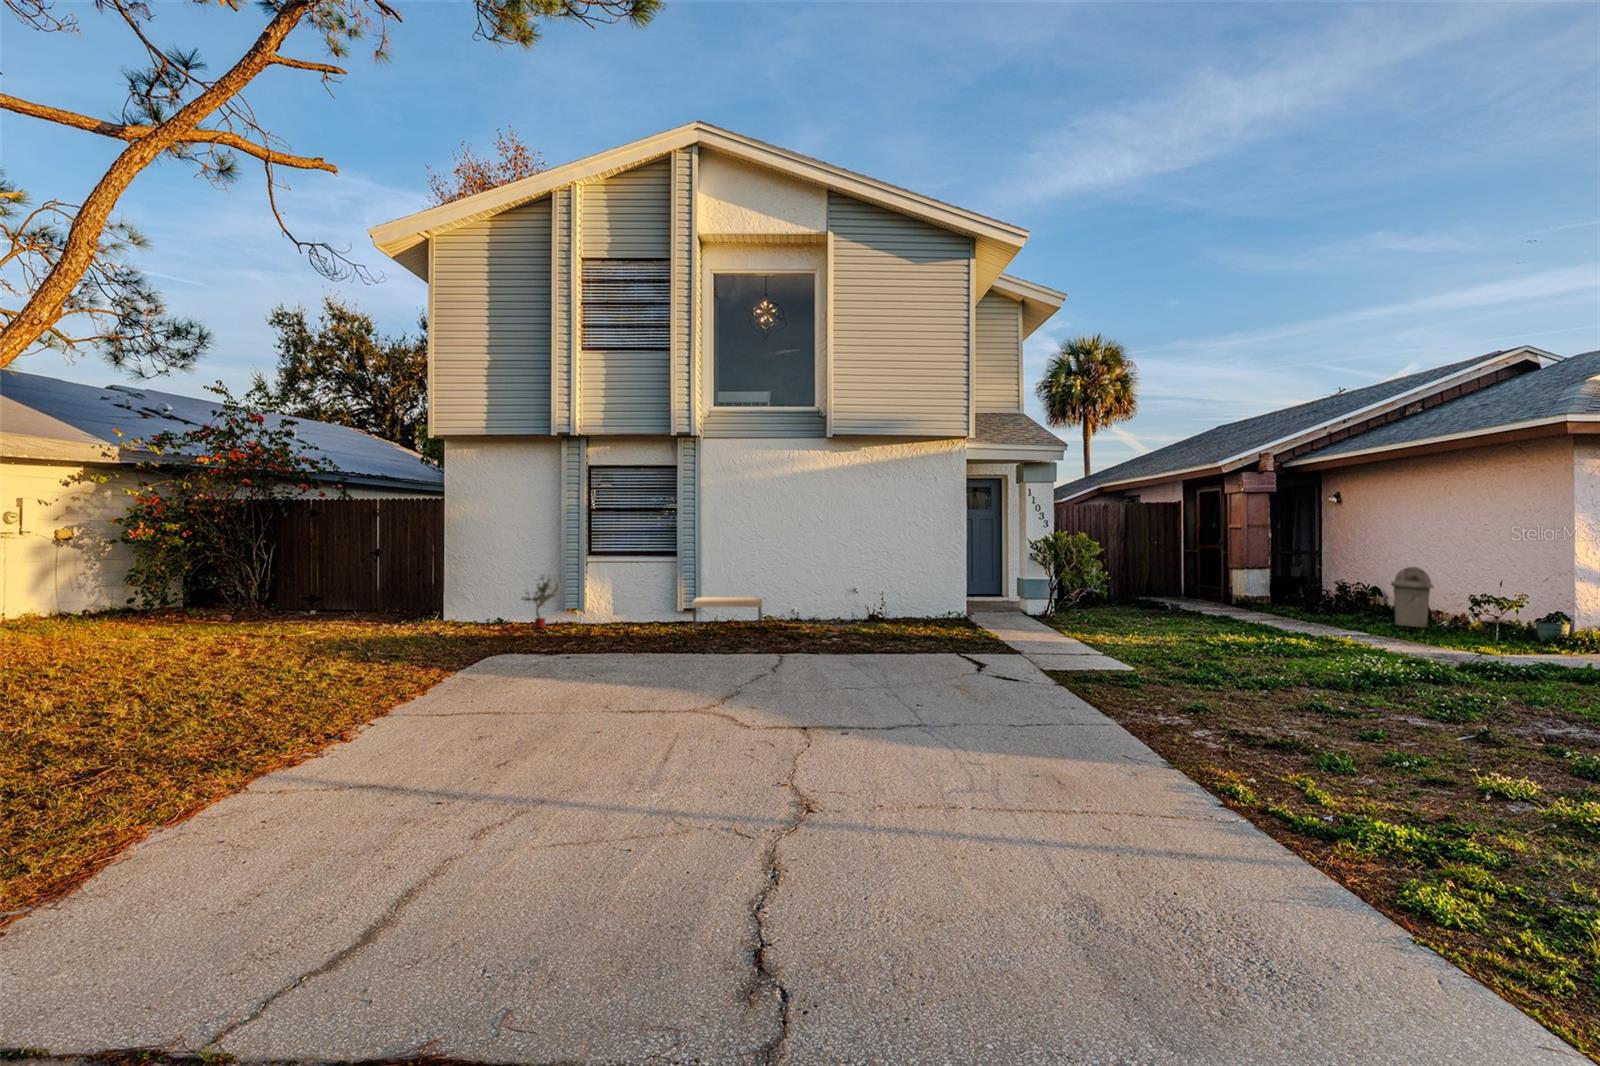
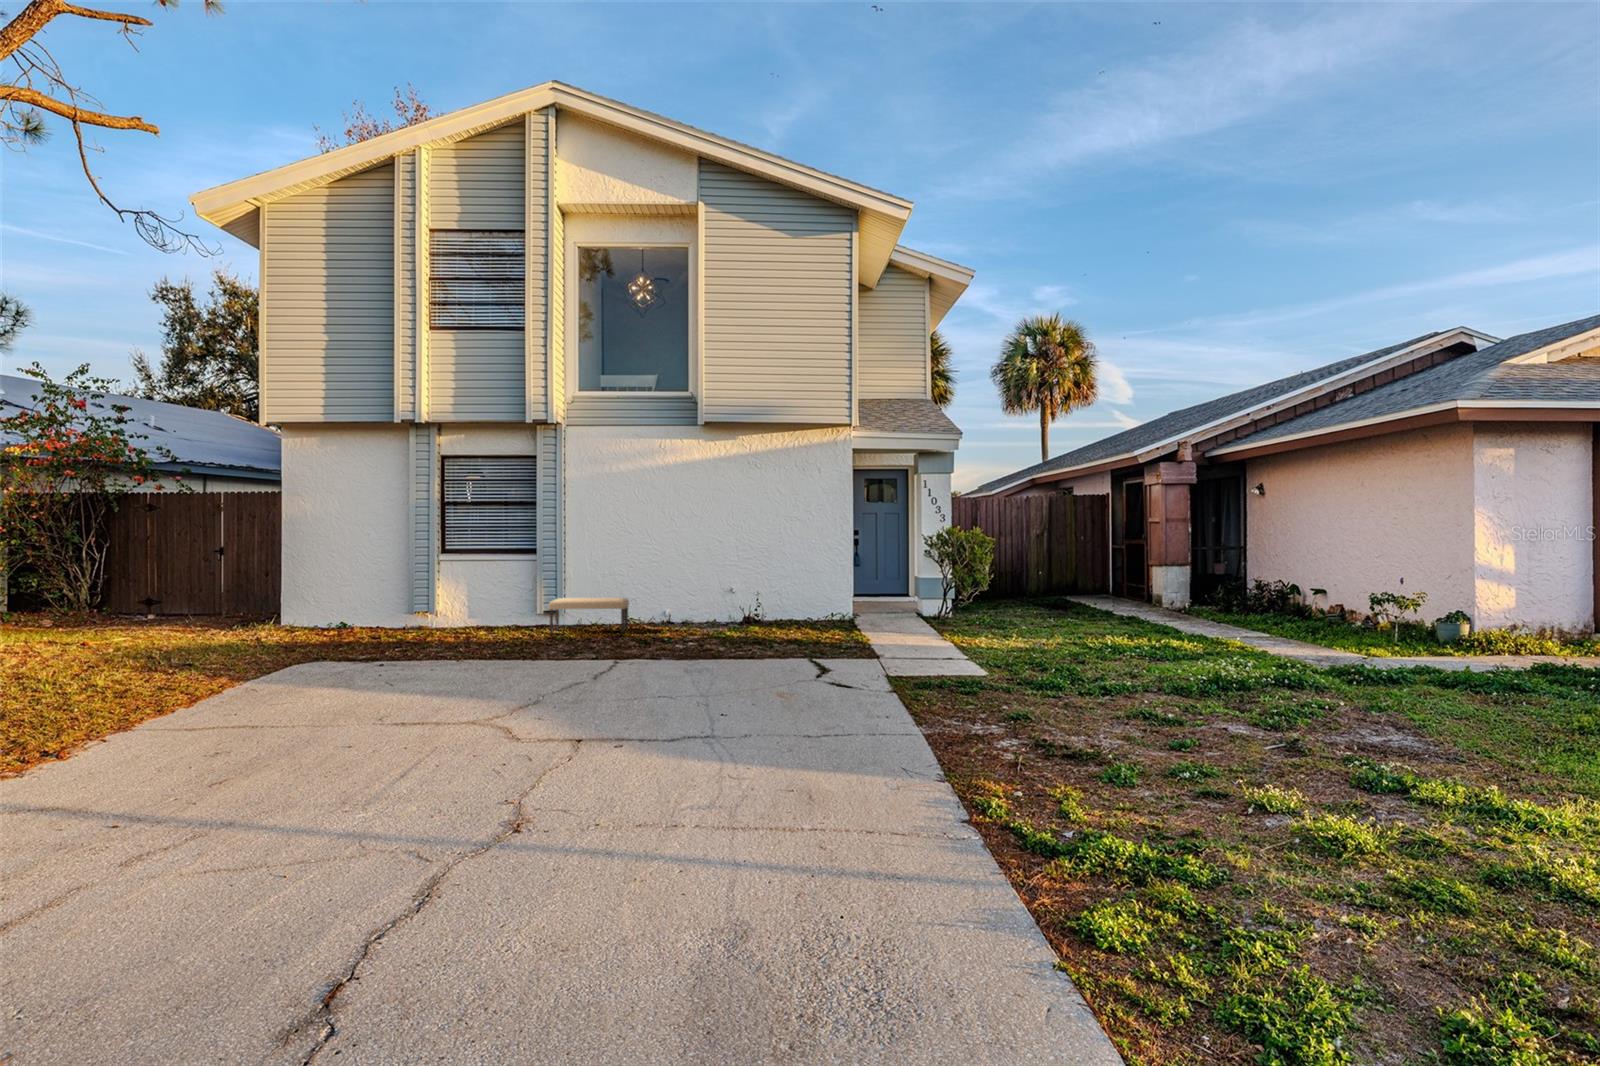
trash can: present [1391,567,1434,627] -> none [1302,563,1345,628]
potted tree: present [522,577,560,629] -> none [364,574,408,633]

